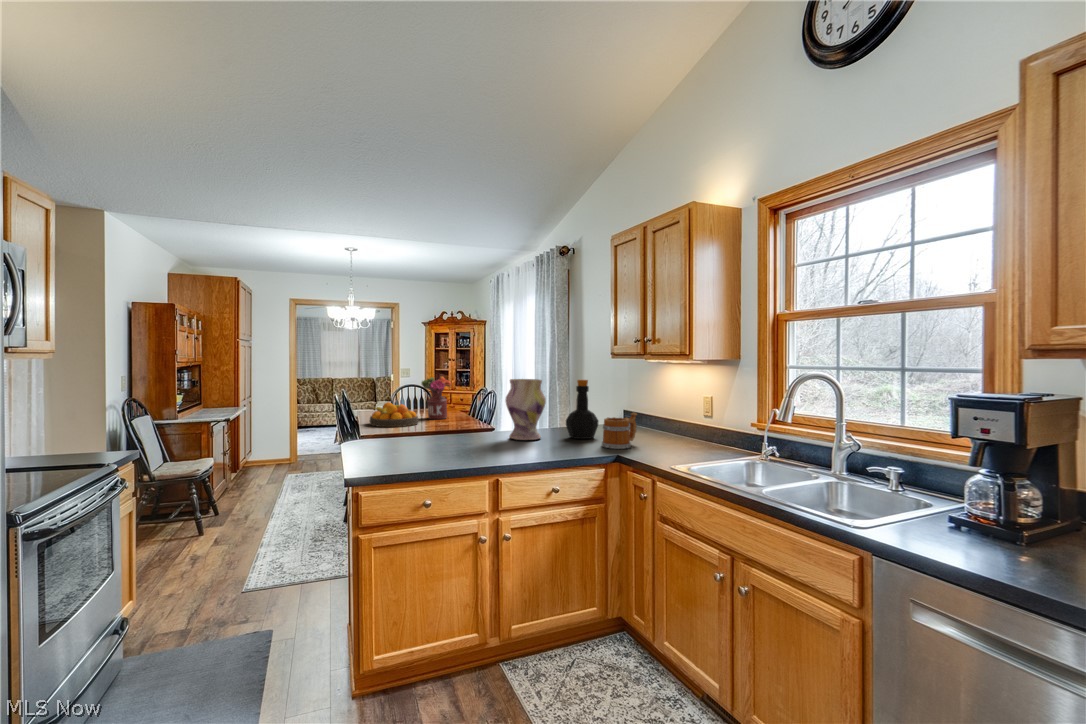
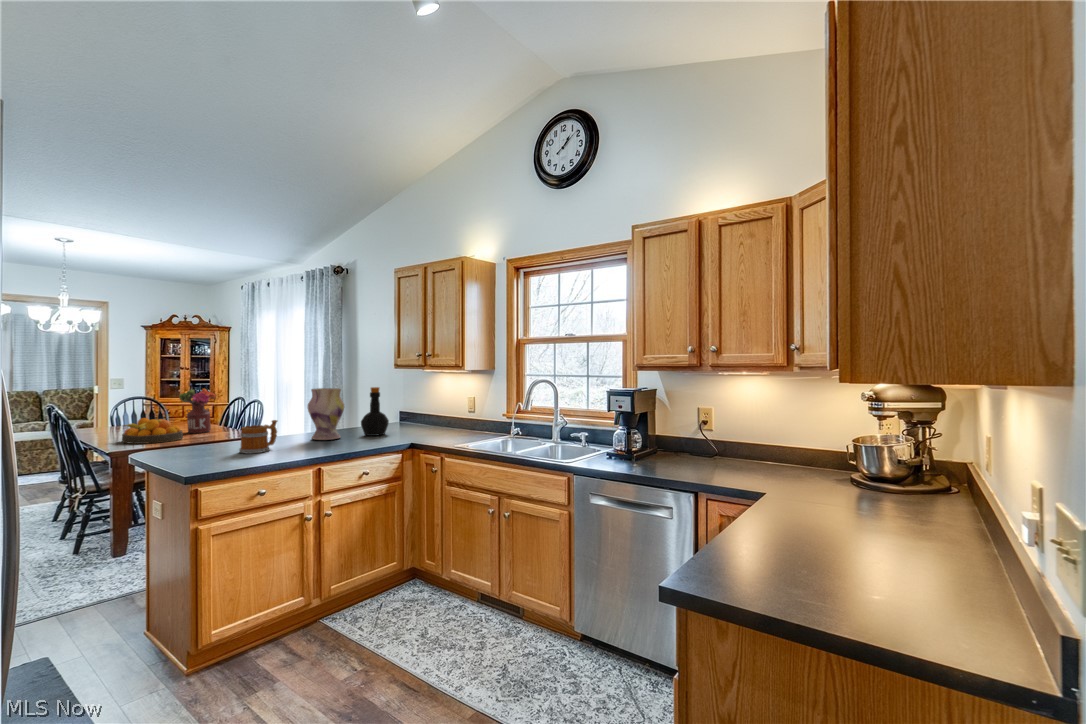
mug: present [602,413,637,449] -> present [239,420,277,453]

